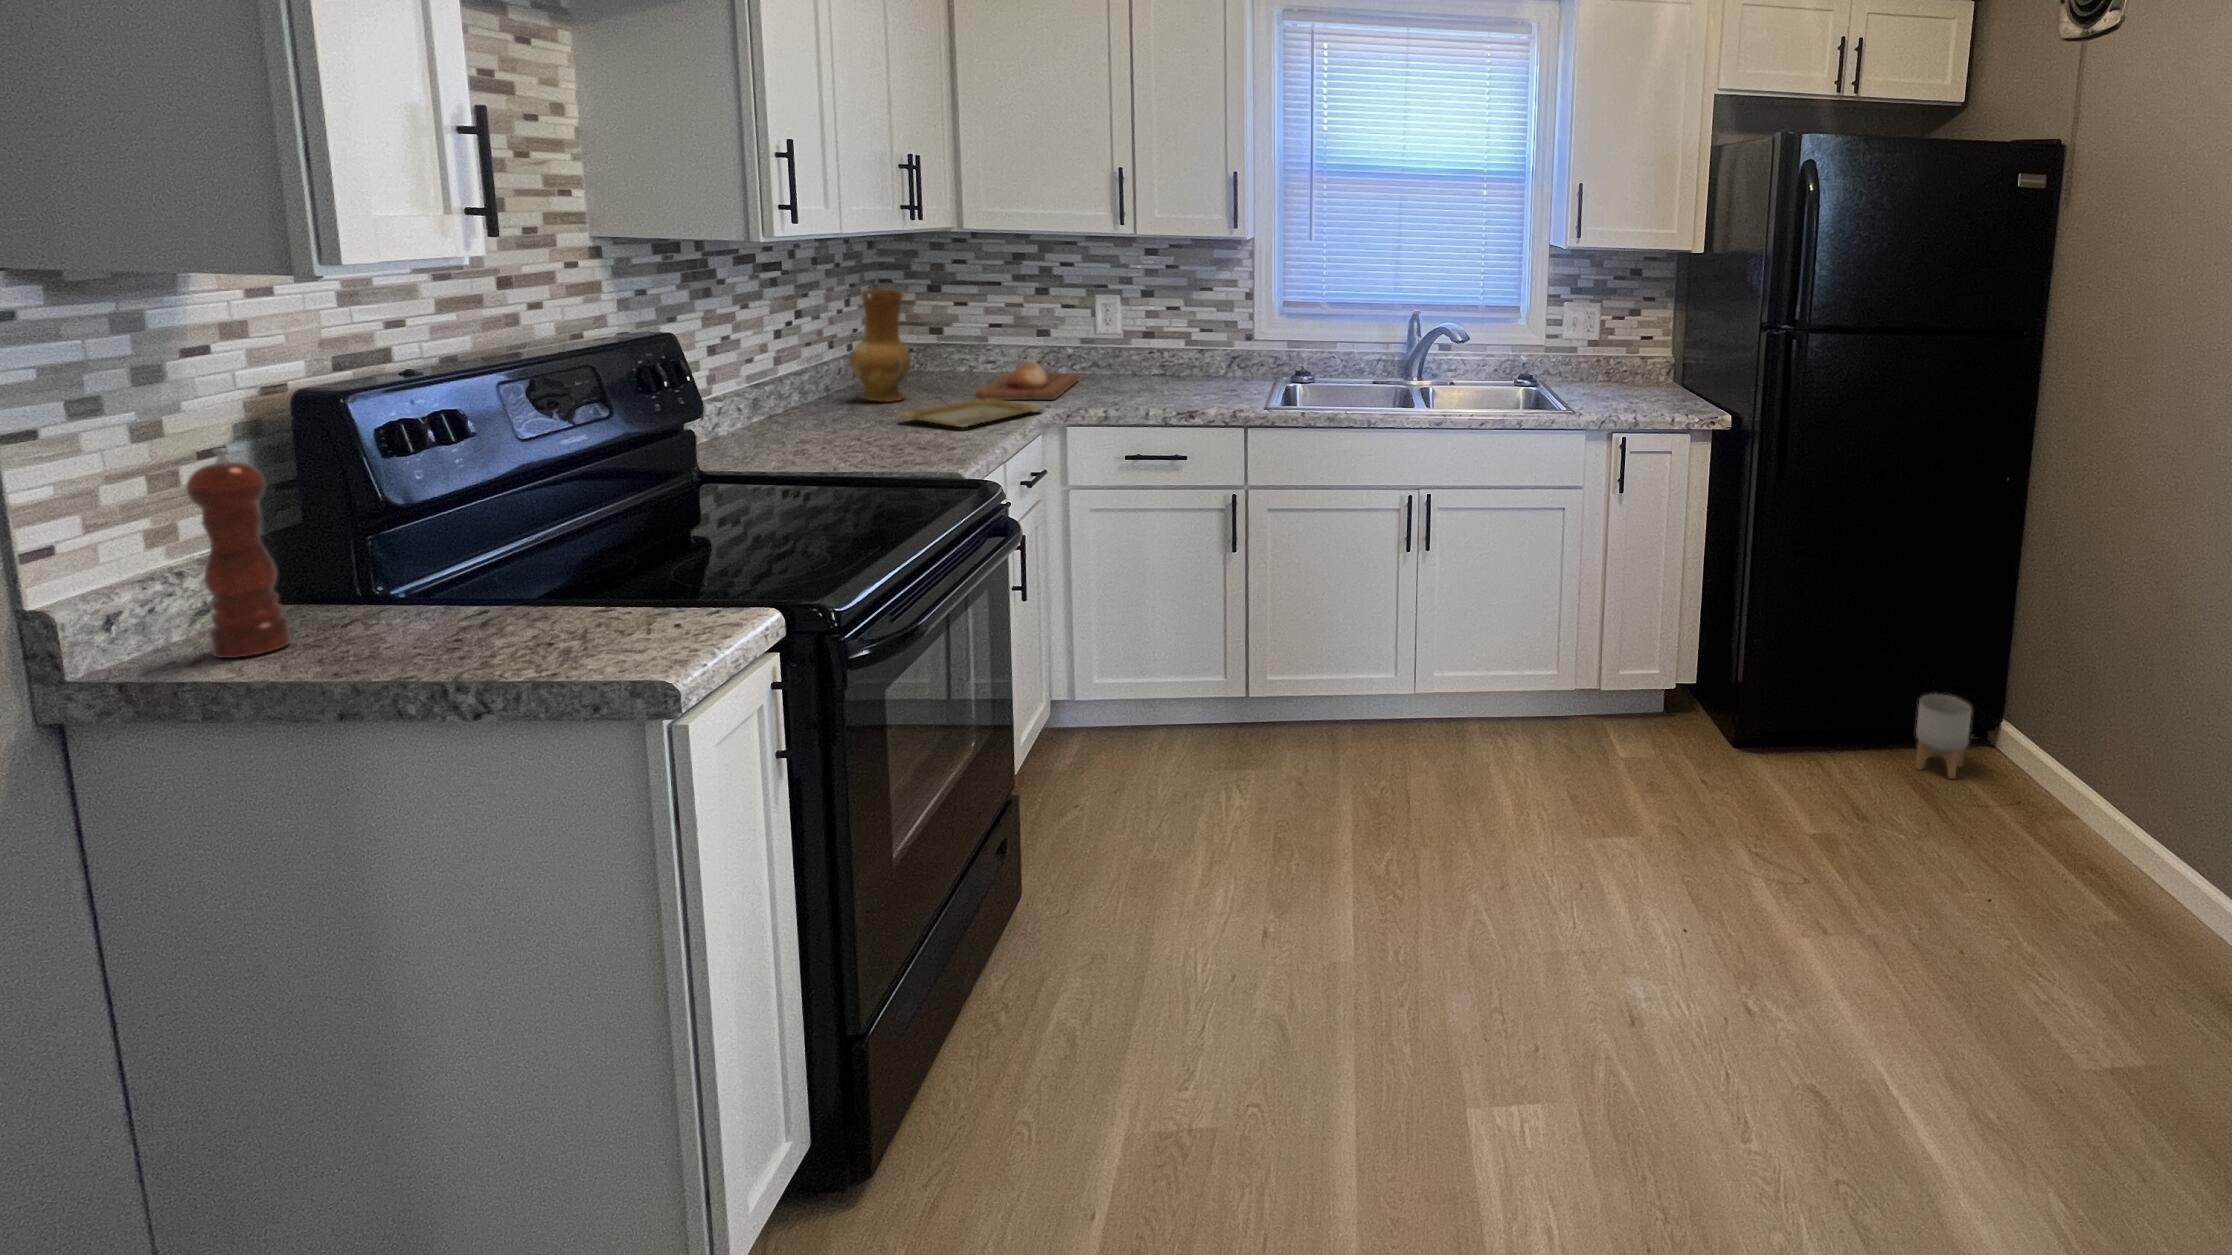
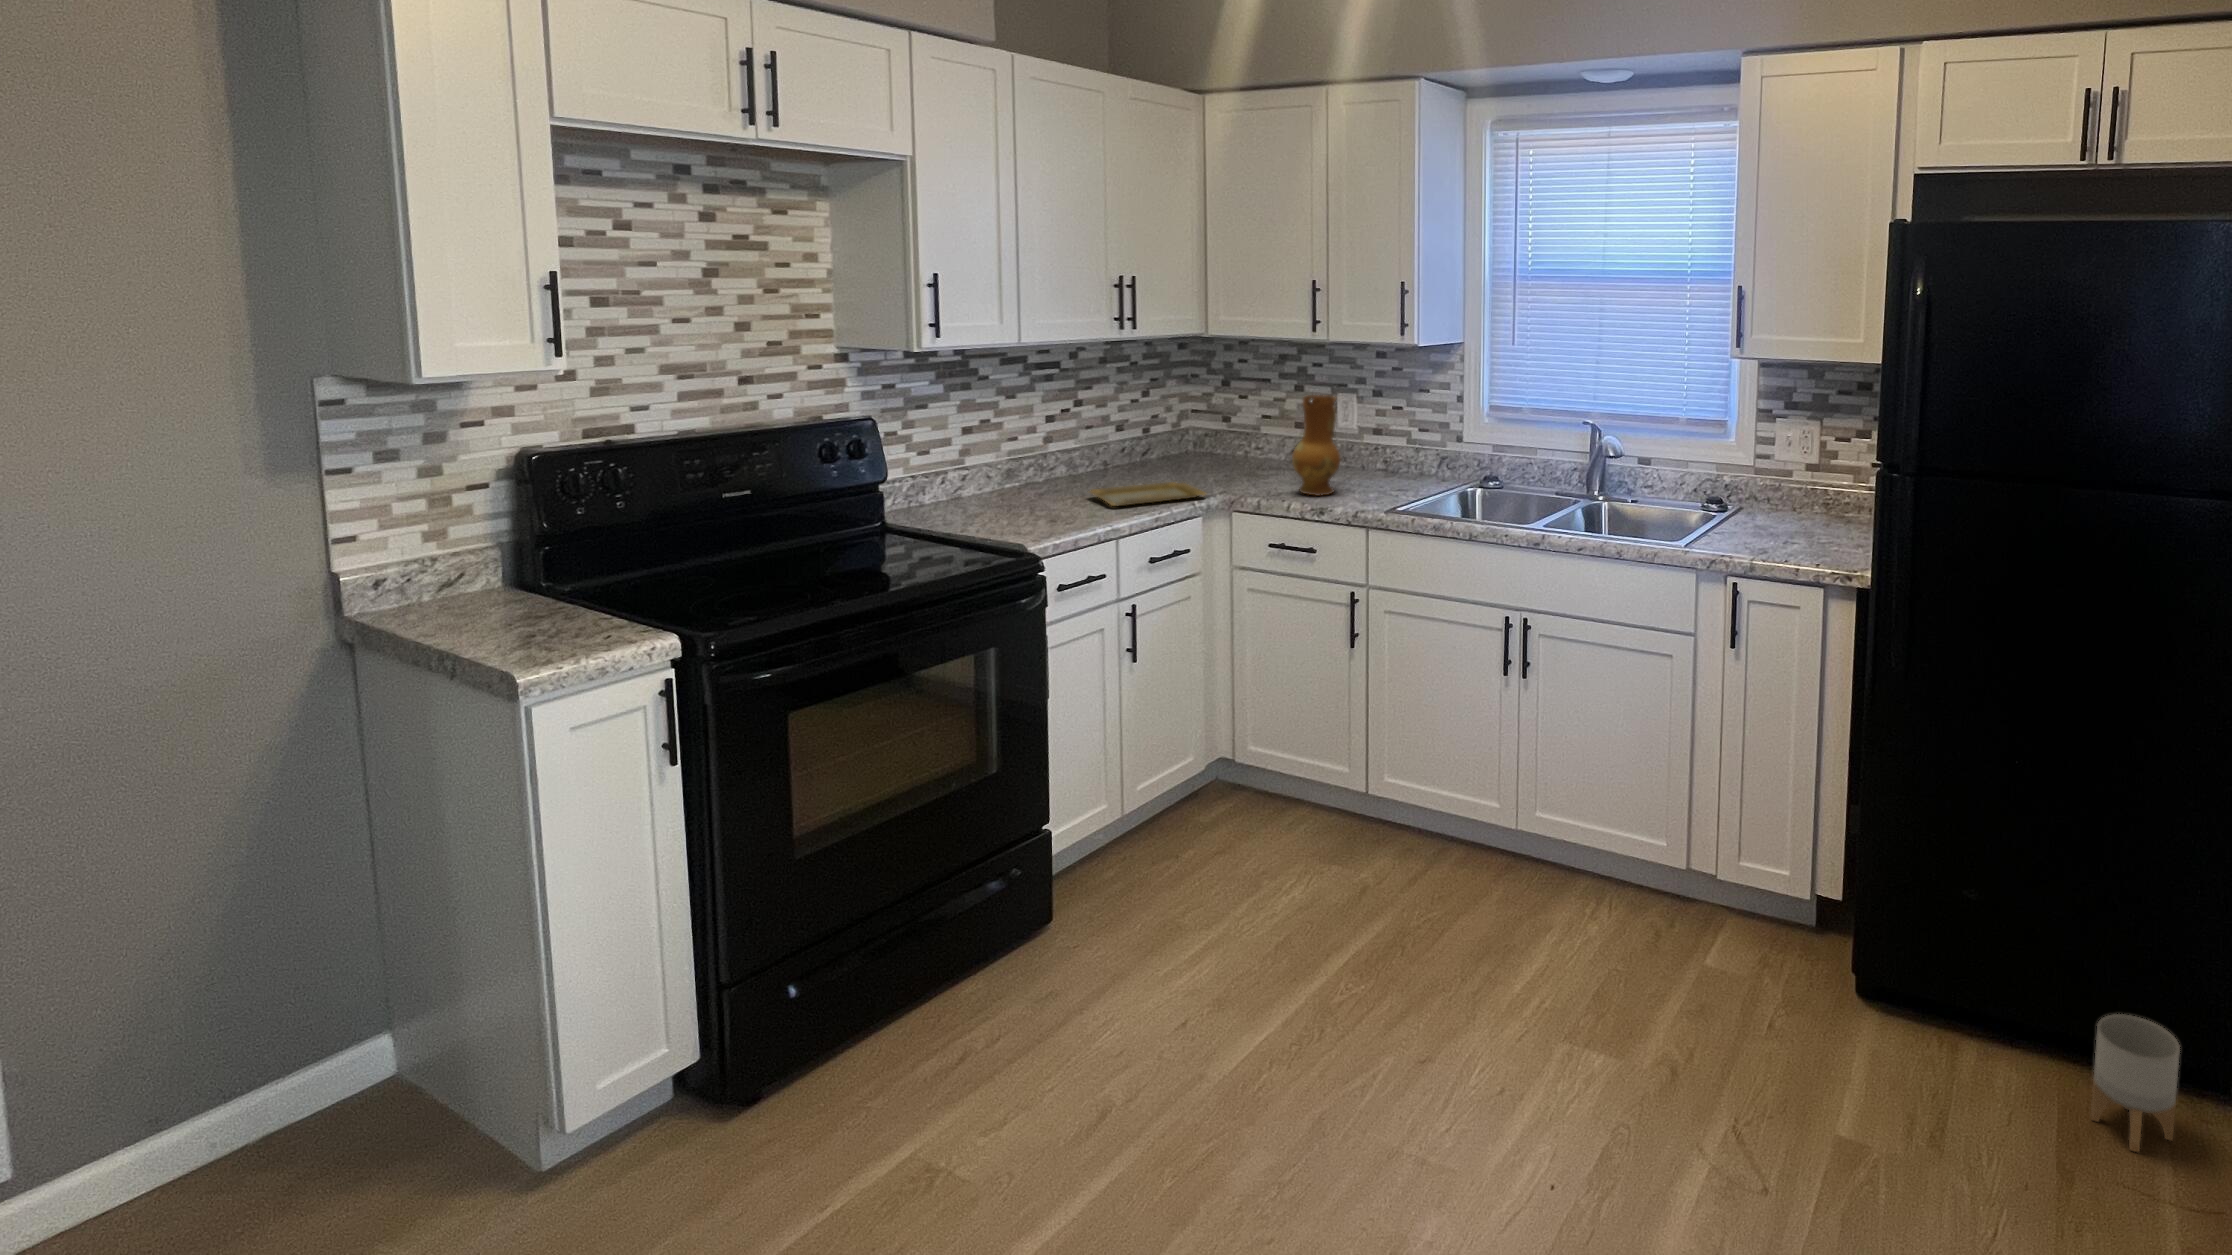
ceramic jug: present [850,290,911,402] -> present [1292,395,1340,496]
bread loaf: present [975,362,1079,400] -> none [1189,452,1307,488]
pepper mill: present [186,448,291,658] -> none [416,485,468,614]

